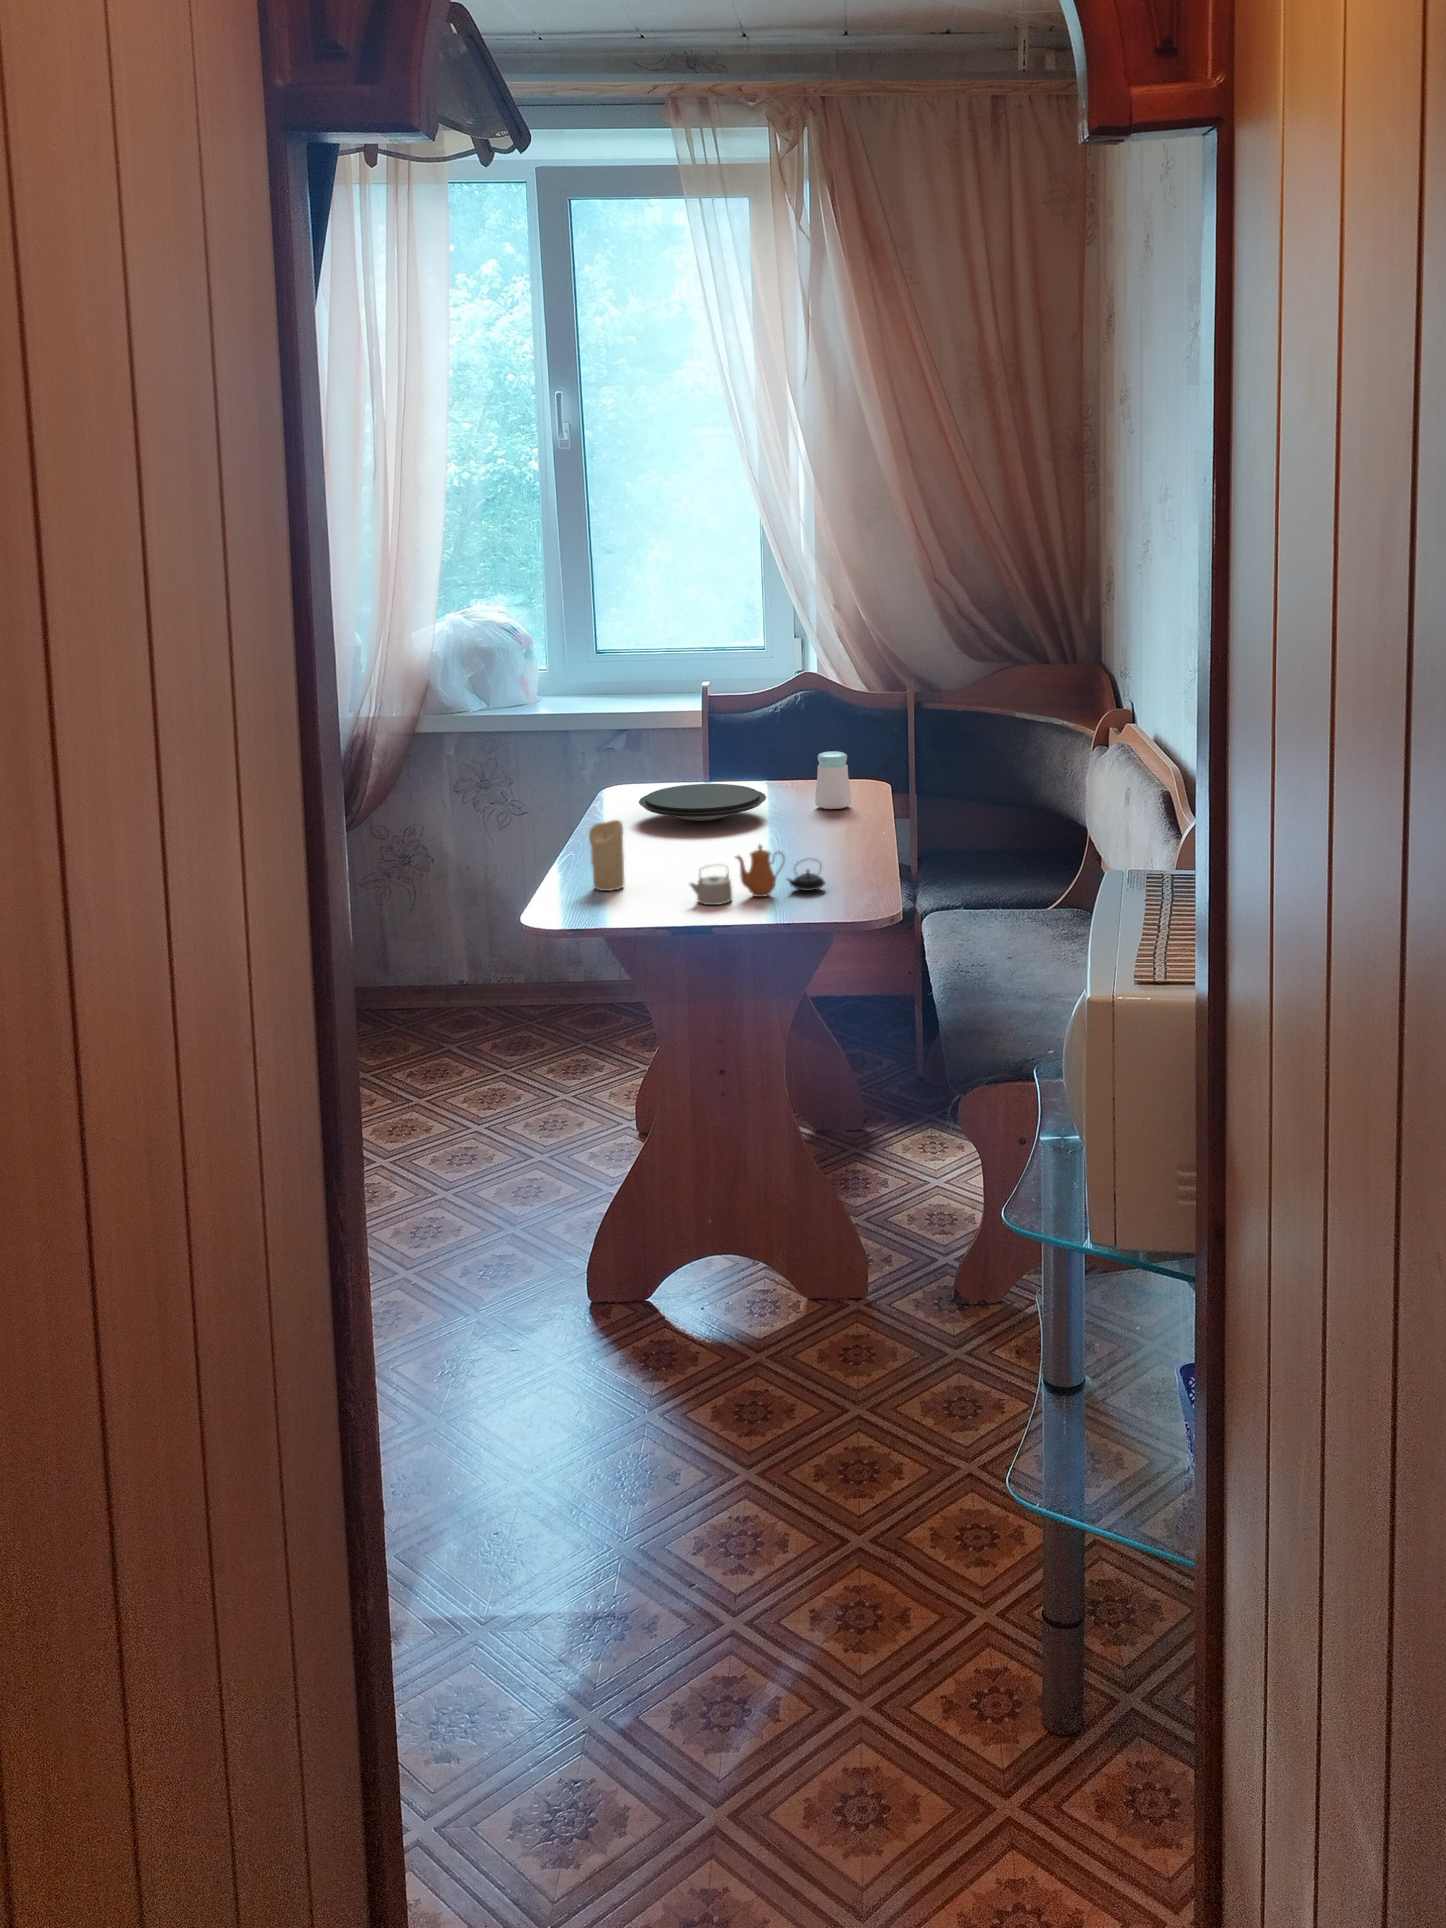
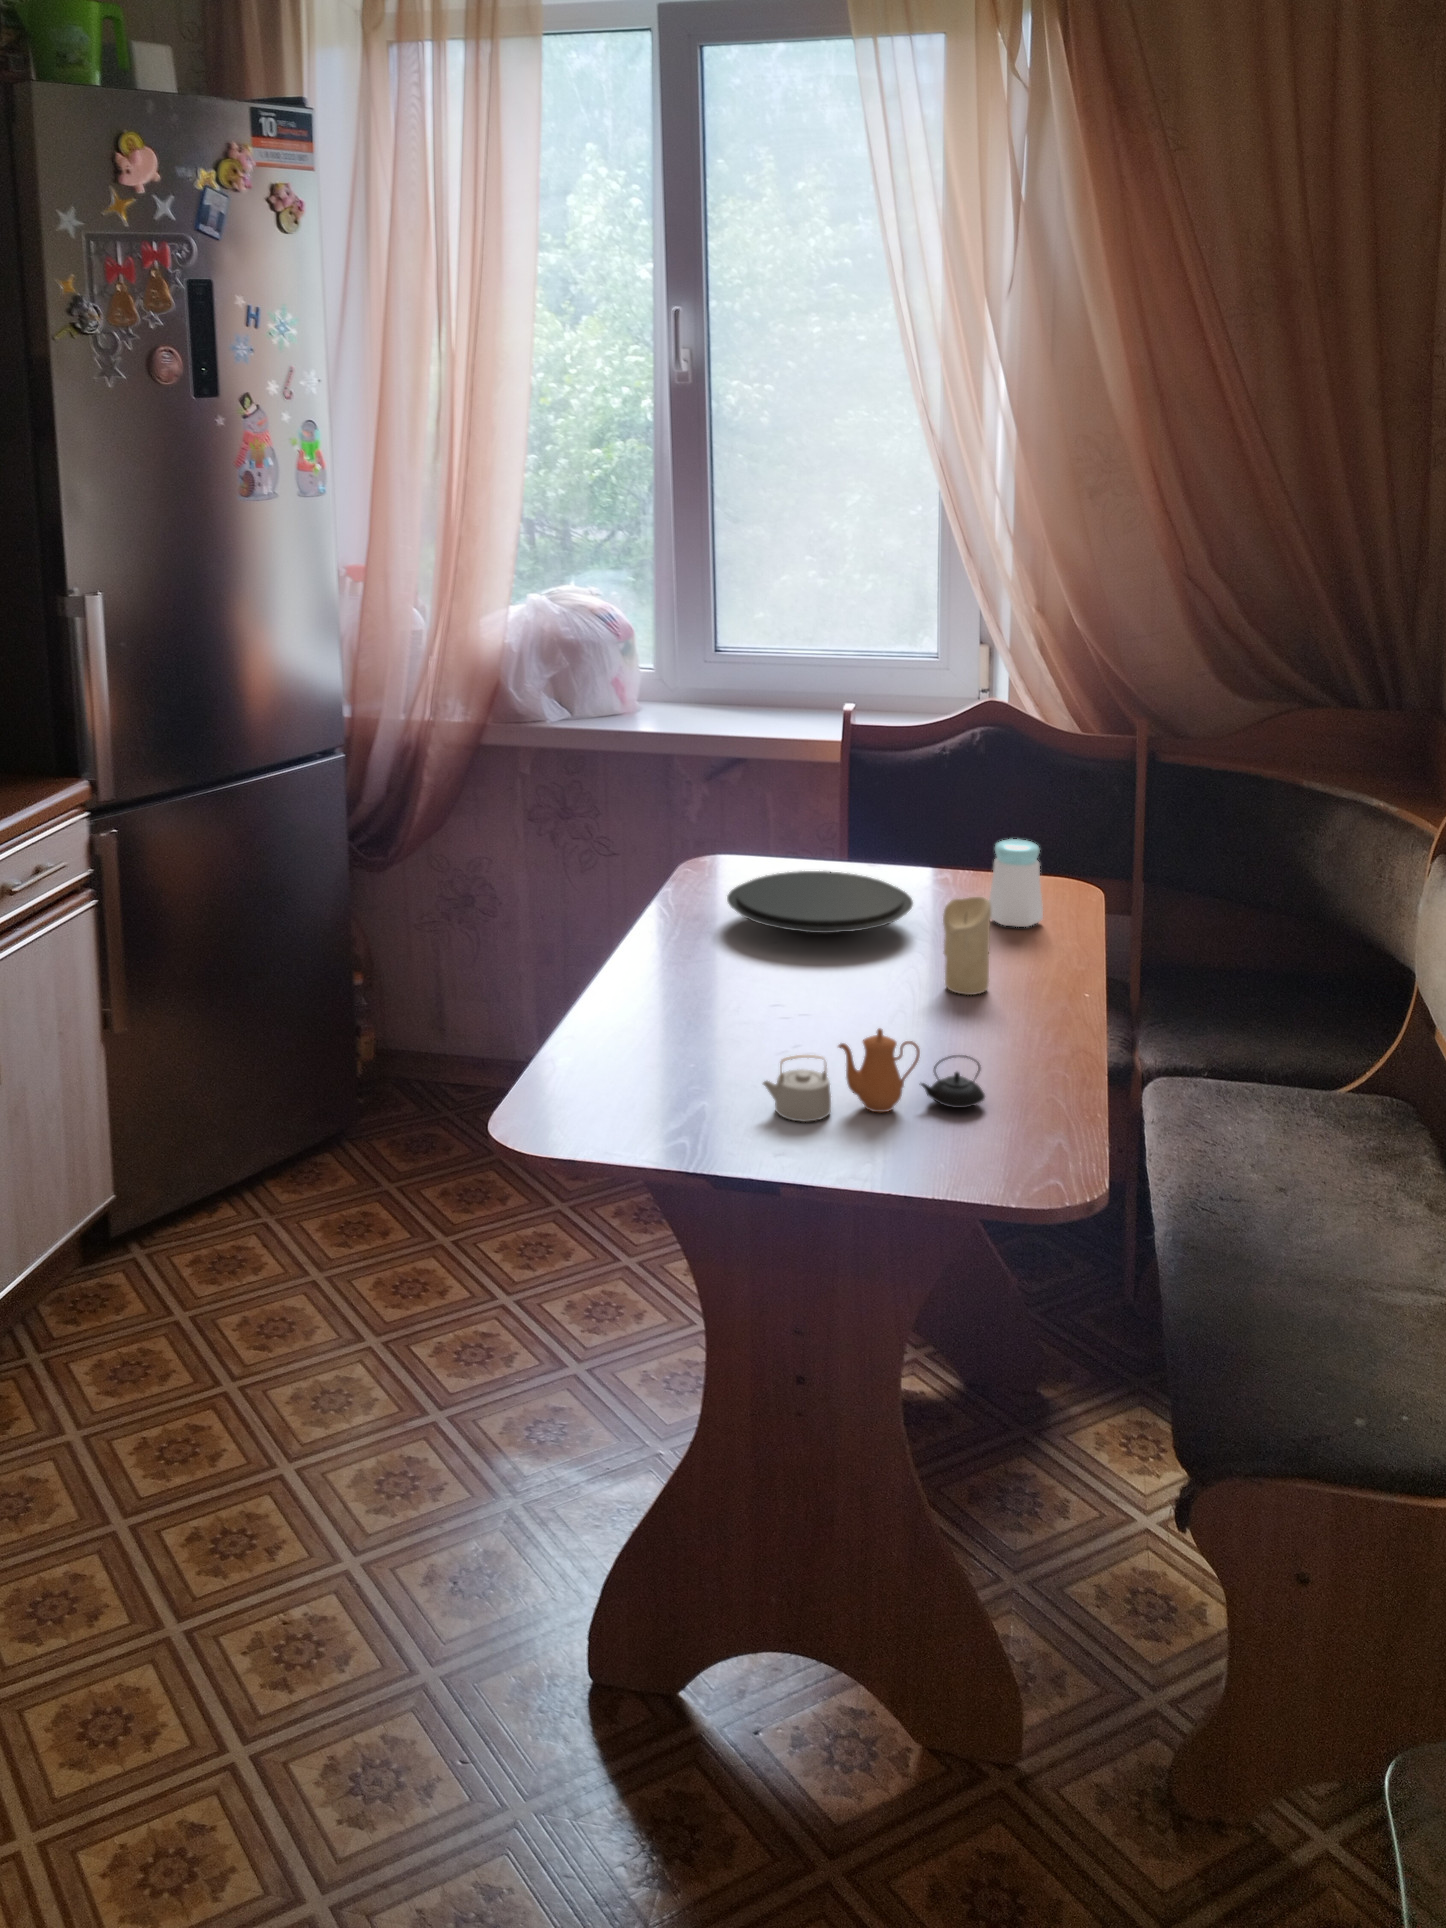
candle: present [589,820,624,891] -> present [943,897,991,995]

